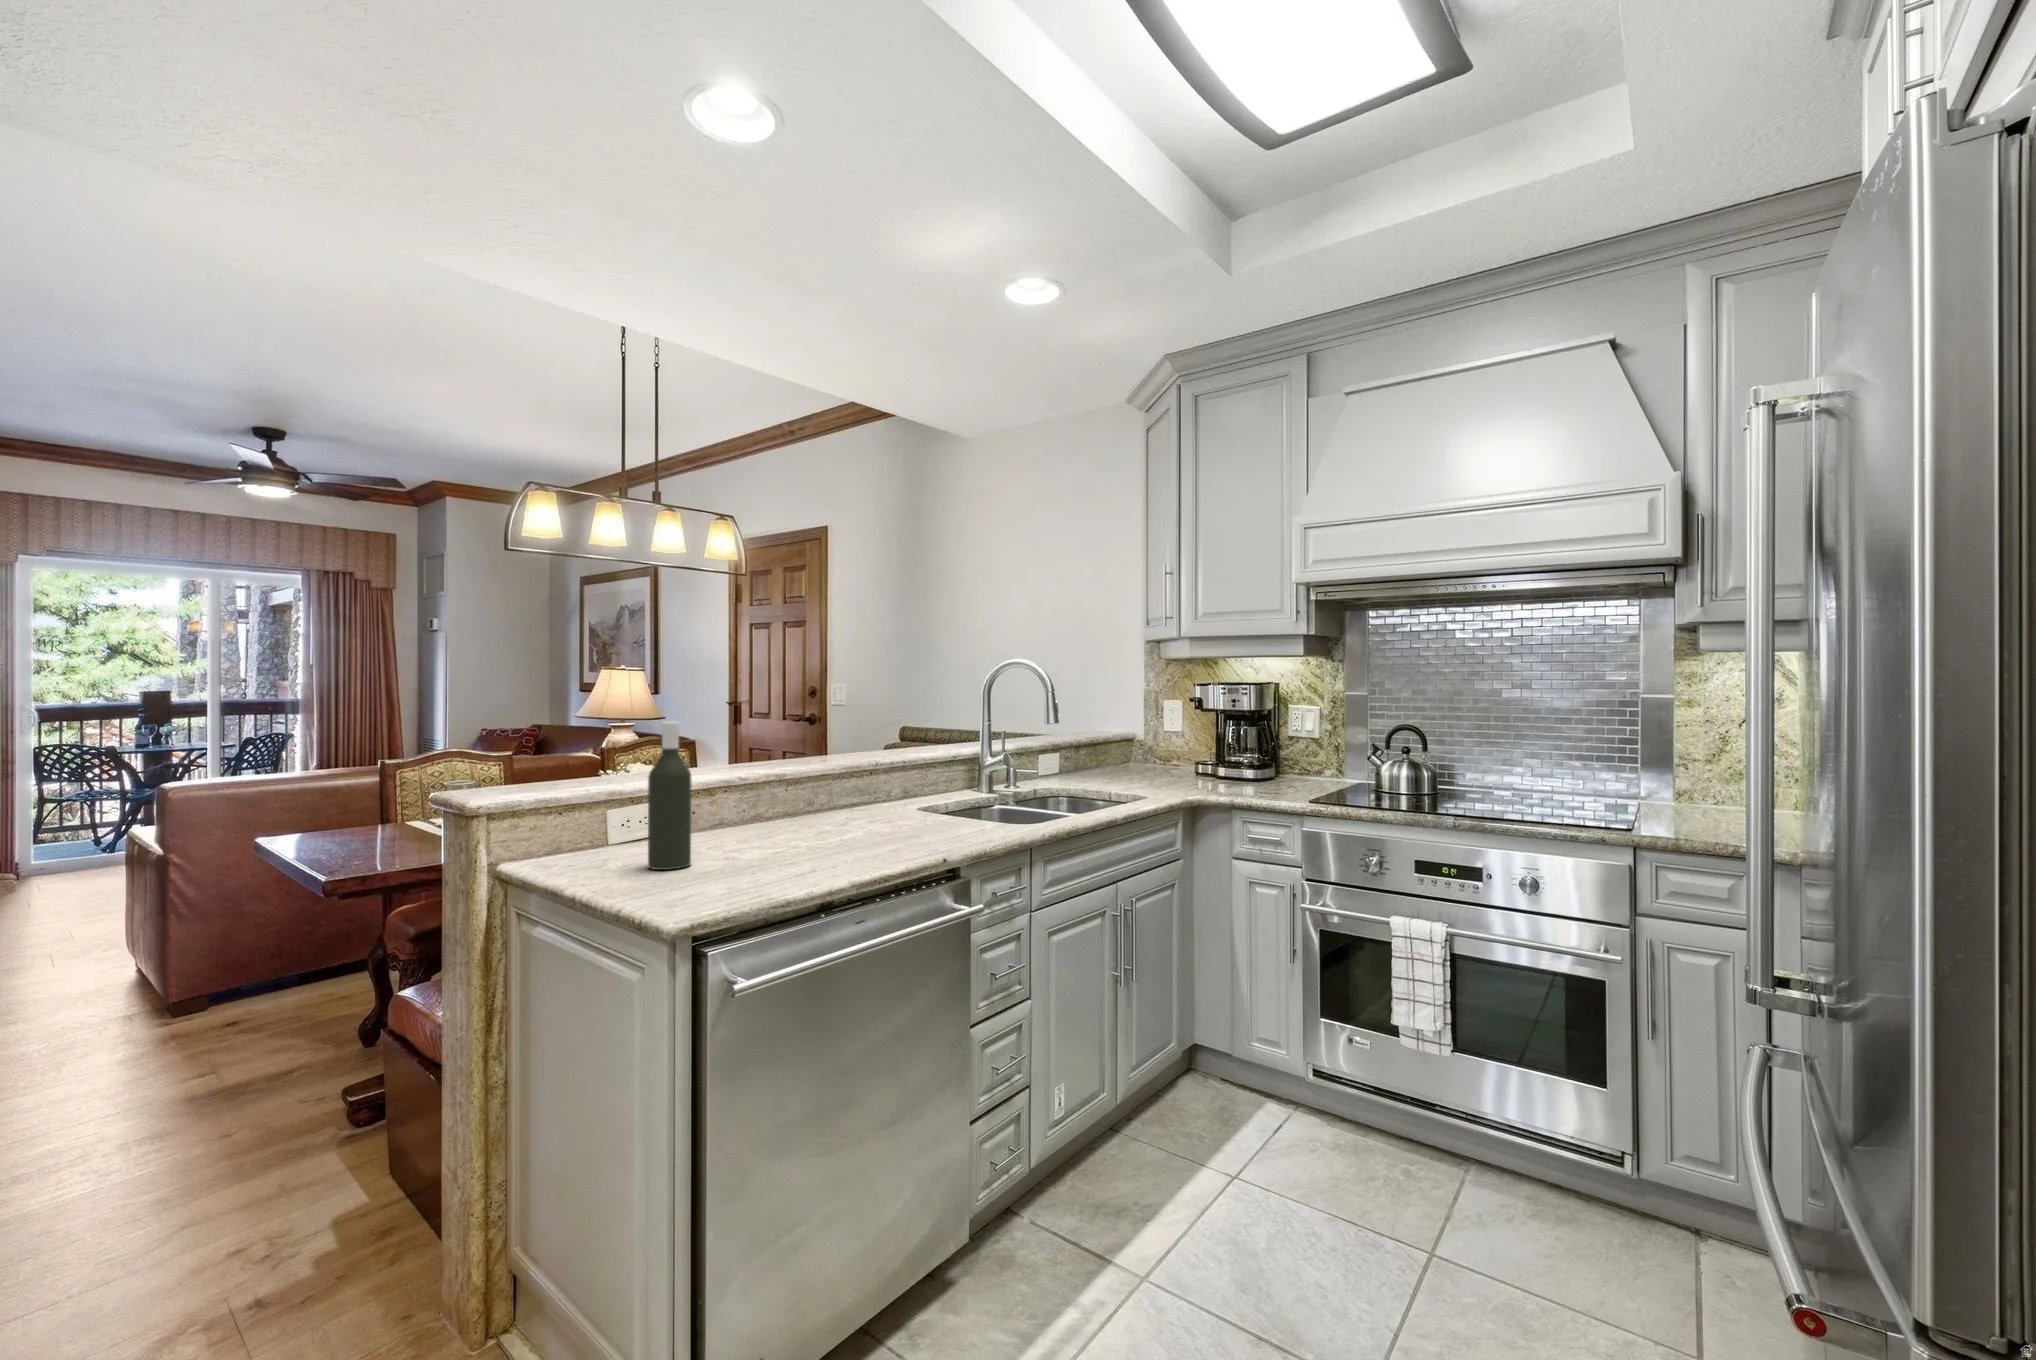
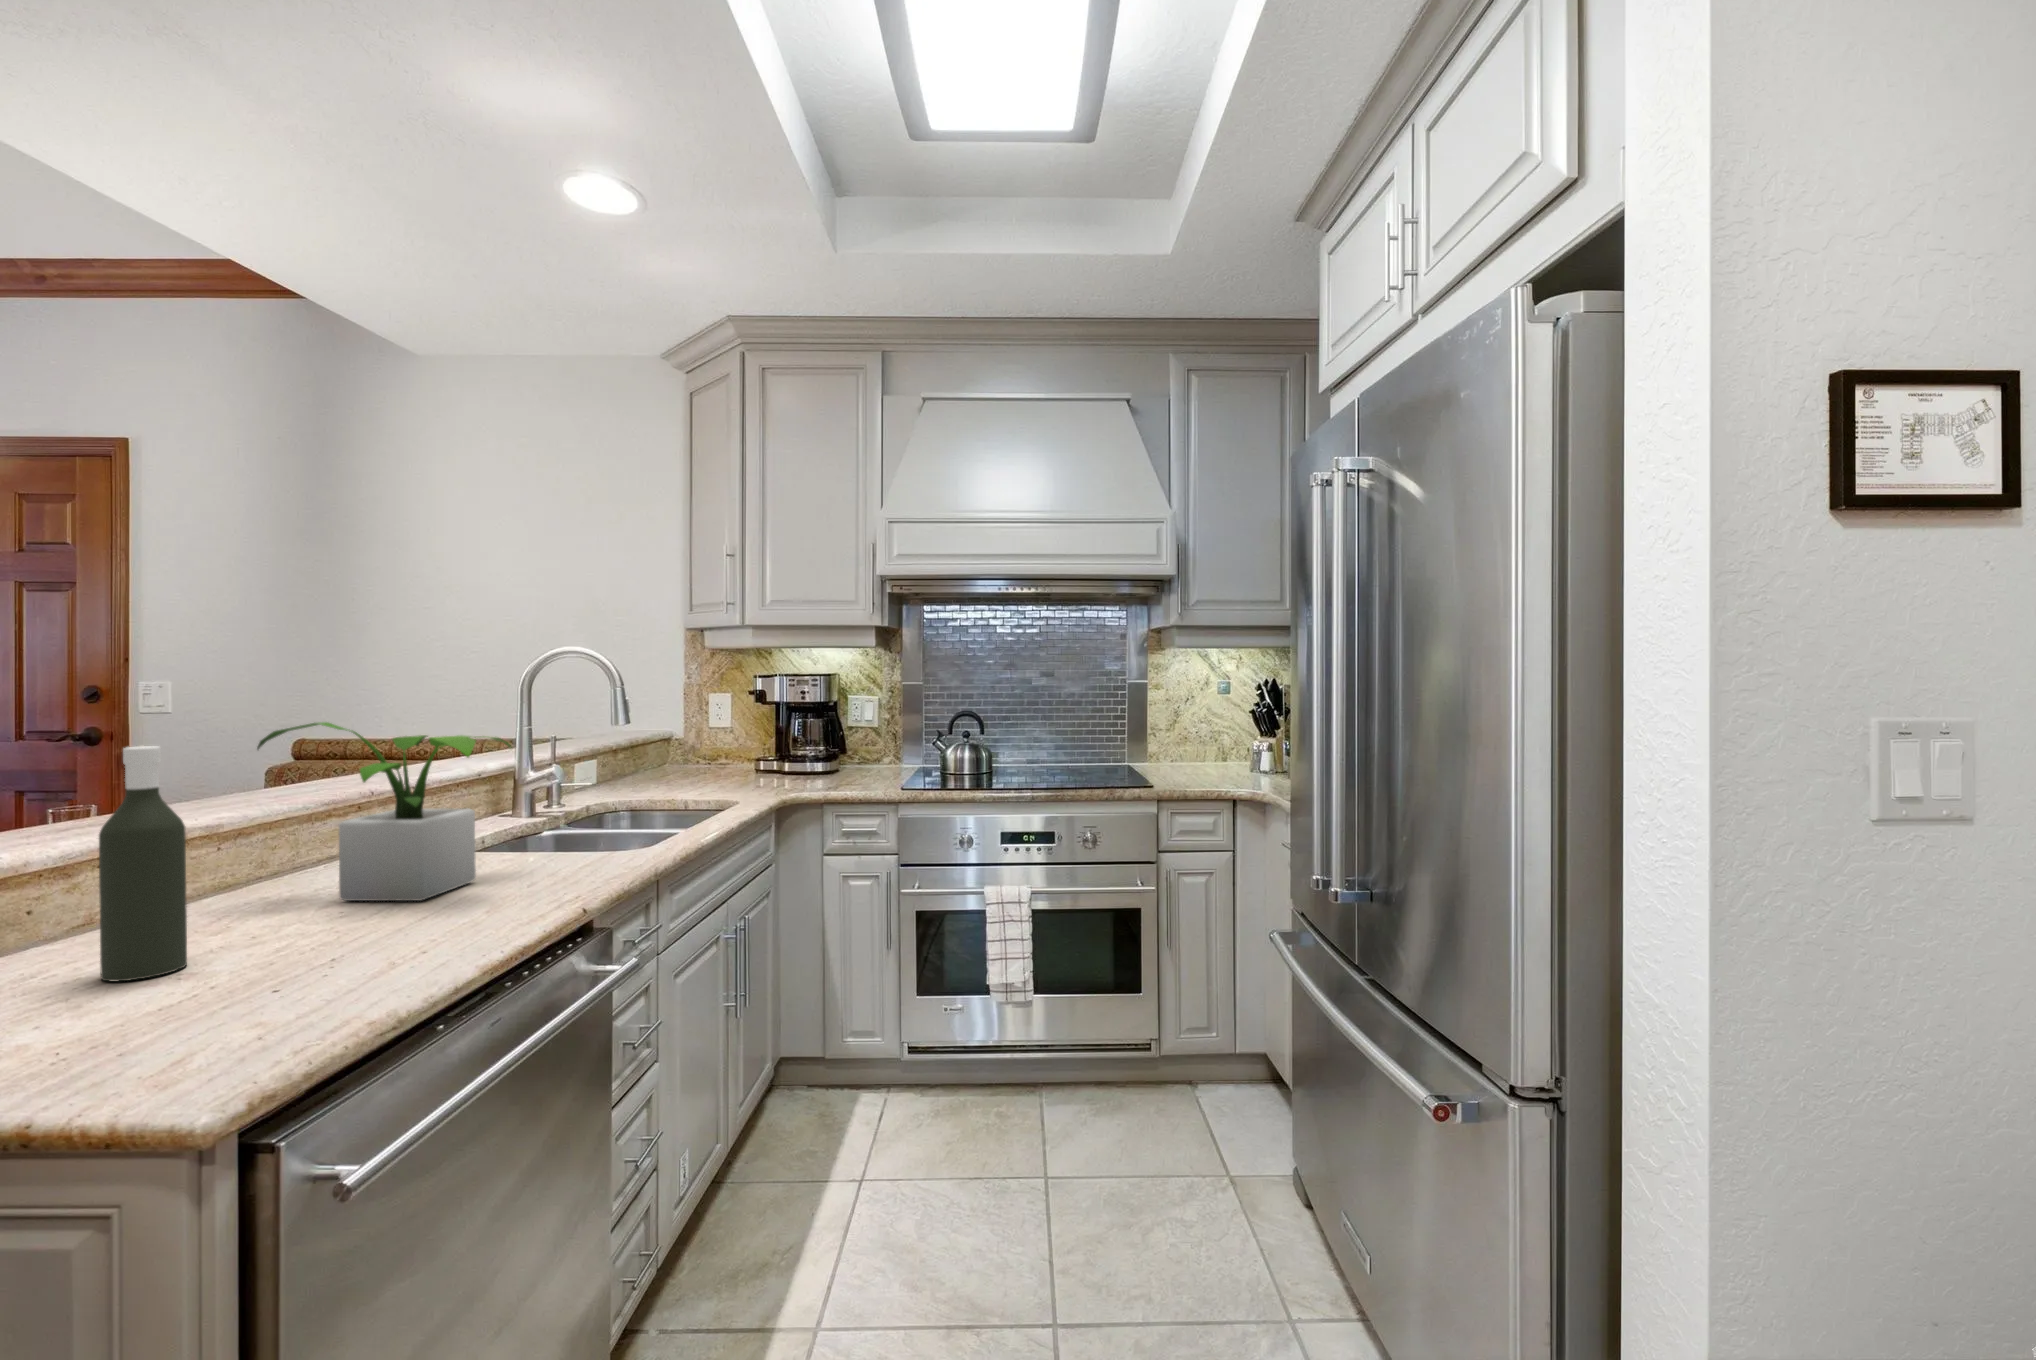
potted plant: none [767,711,921,846] -> present [257,722,512,901]

